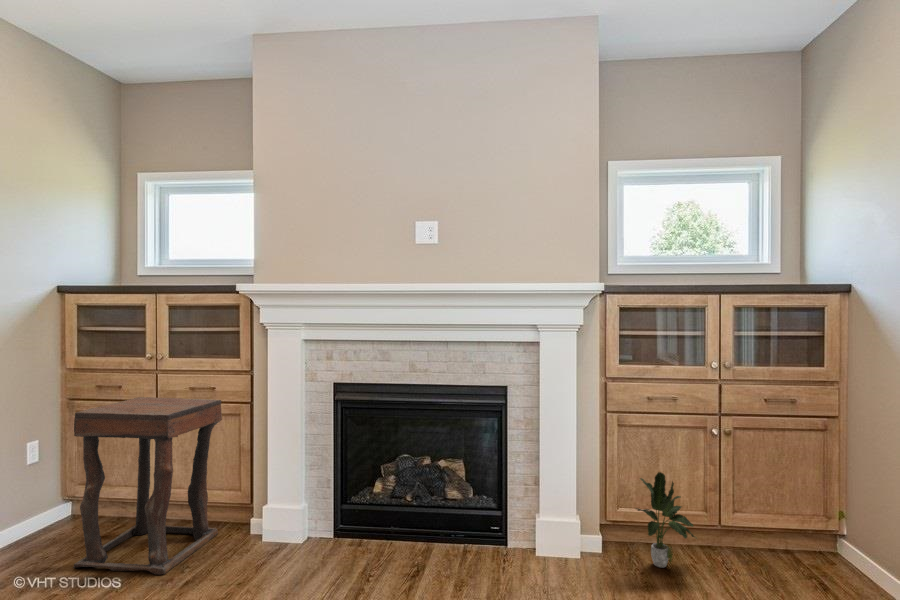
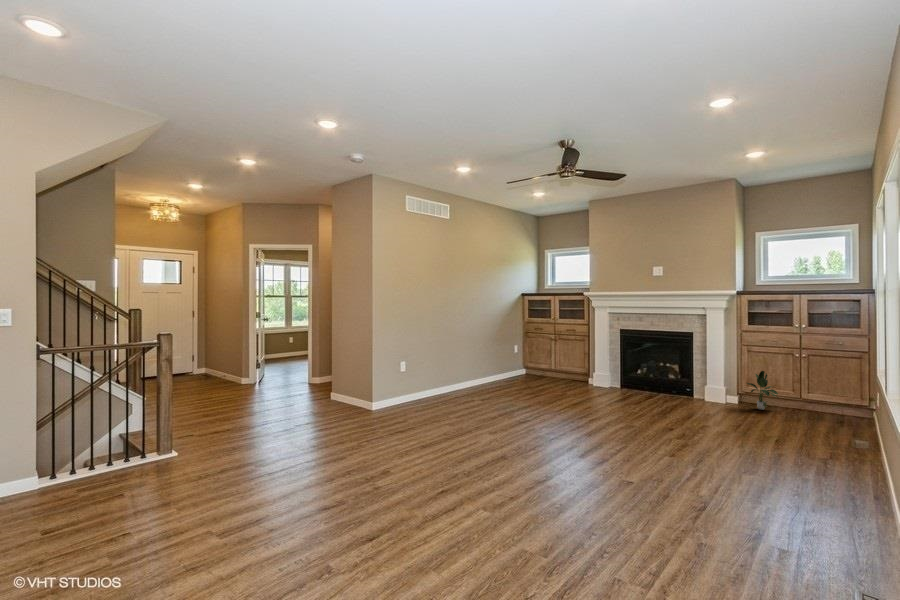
side table: present [73,397,222,575] -> none [534,333,579,387]

